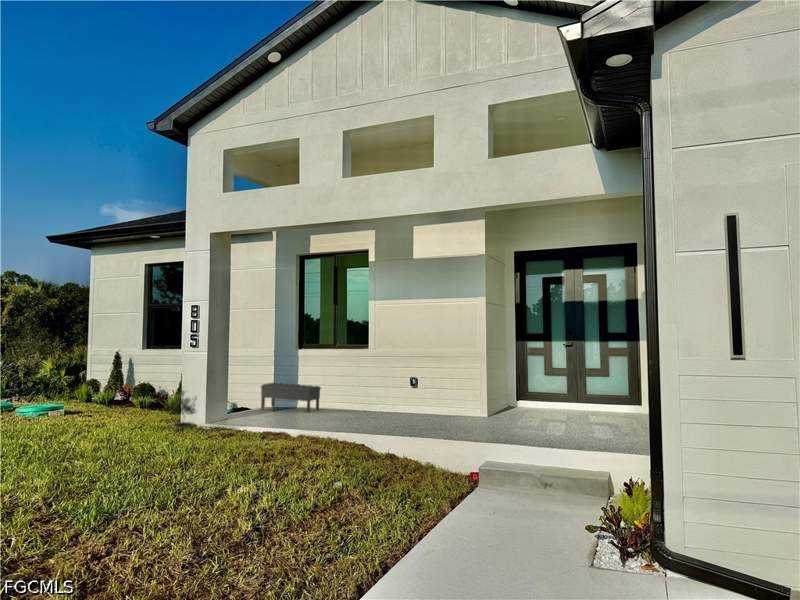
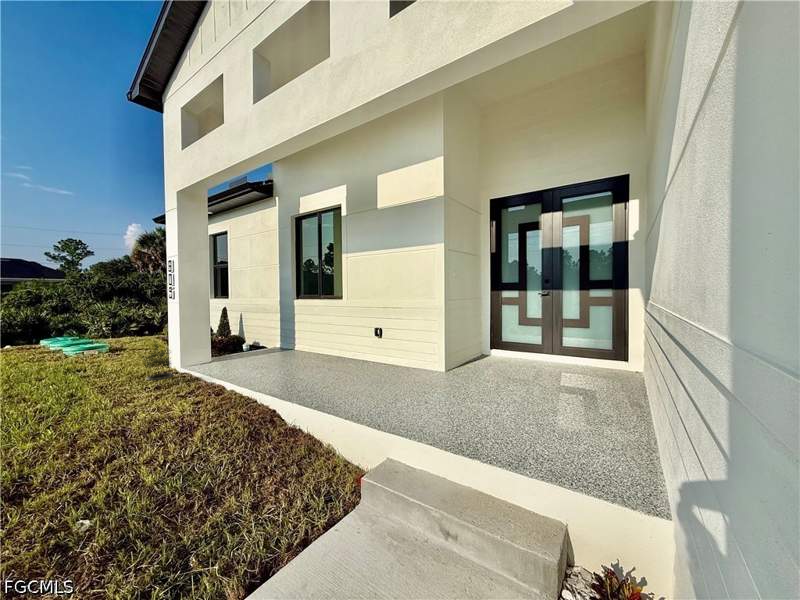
bench: present [261,383,321,413] -> none [262,330,312,359]

